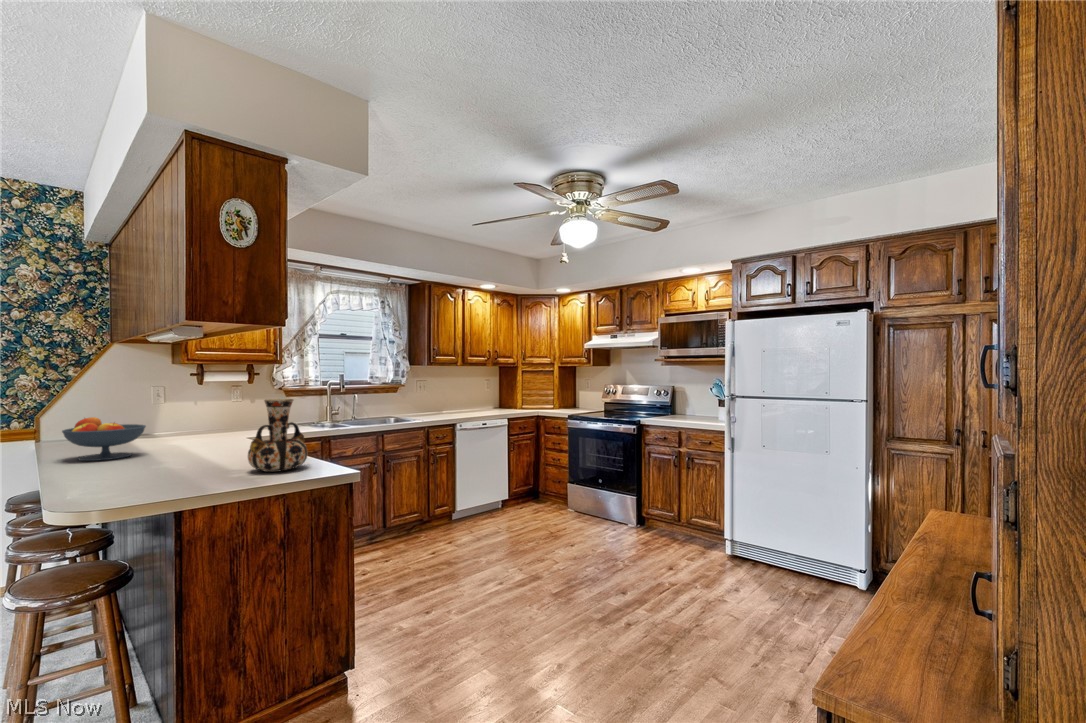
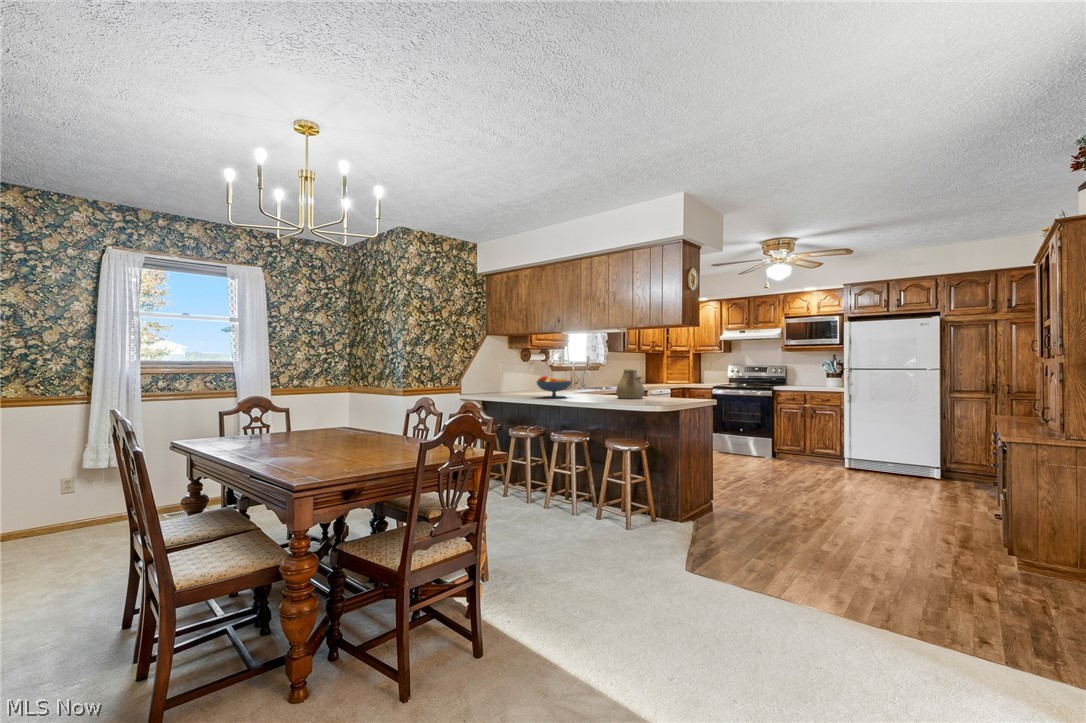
vase: present [248,399,308,472] -> none [665,363,693,399]
teapot: none [178,409,240,468] -> present [616,369,645,399]

